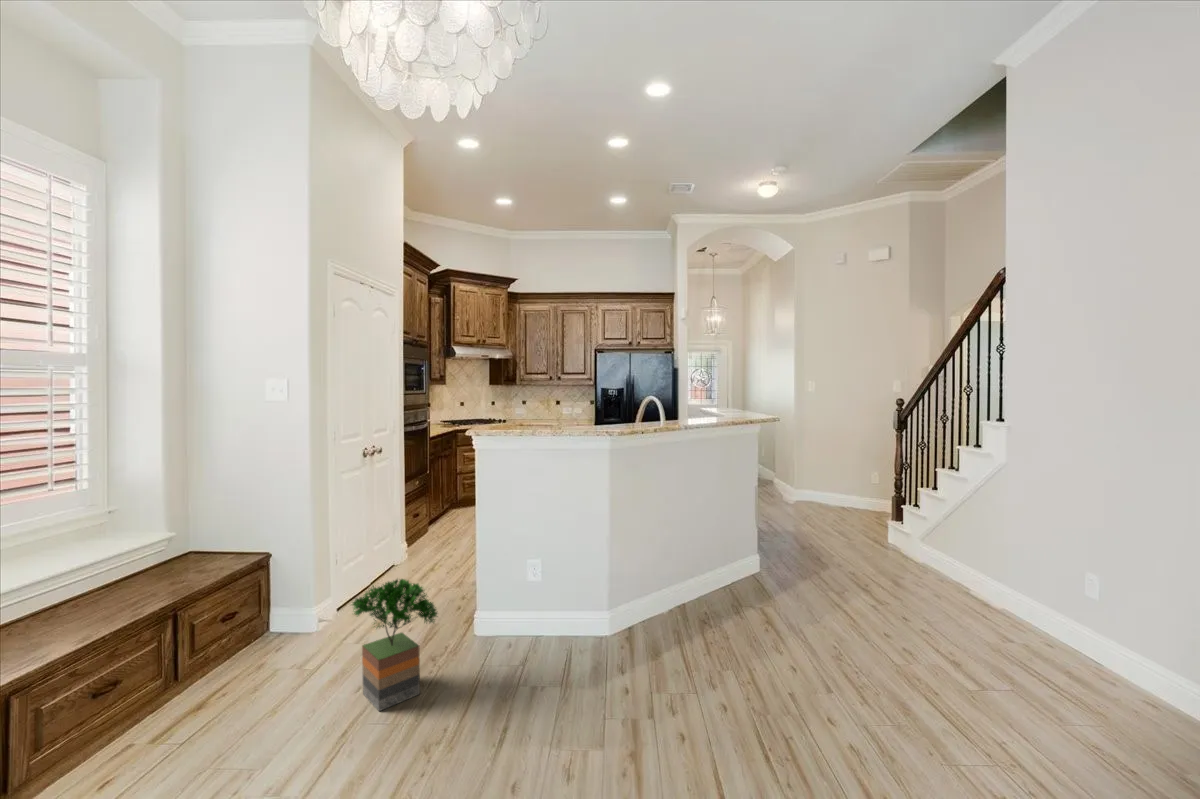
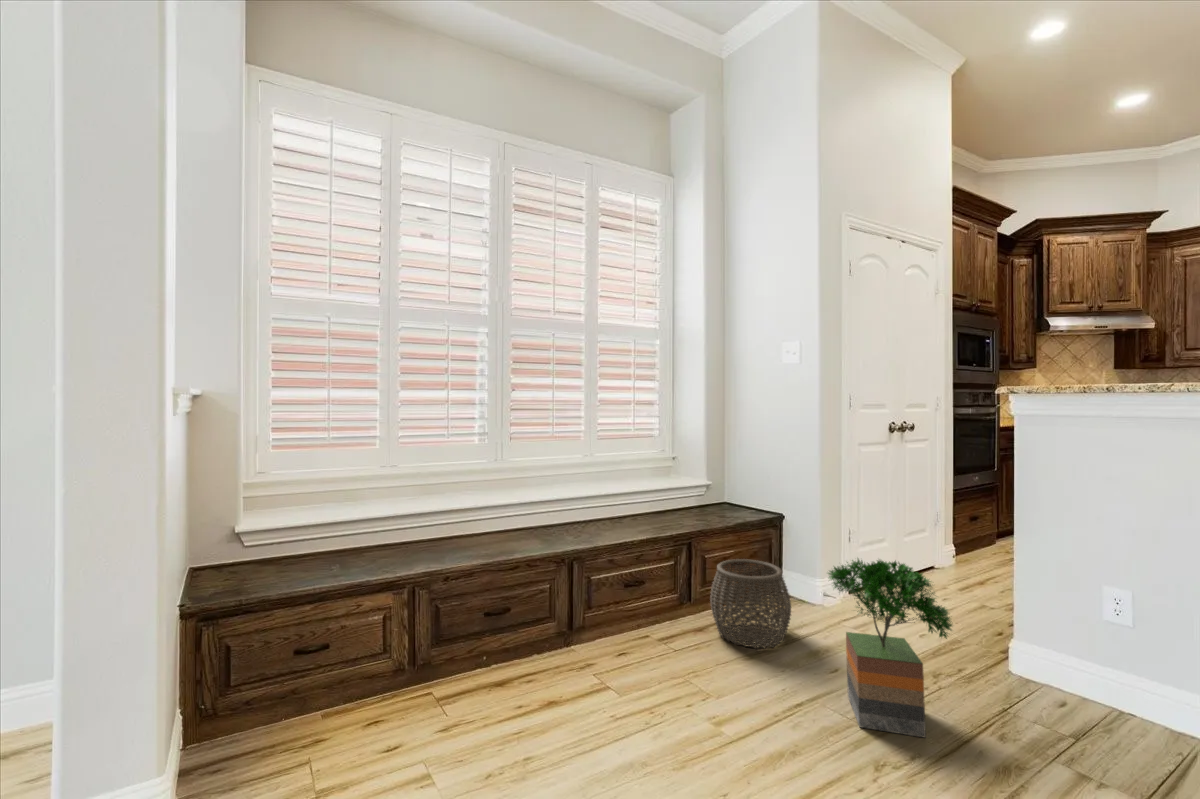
woven basket: none [209,609,301,702] -> present [710,559,791,648]

